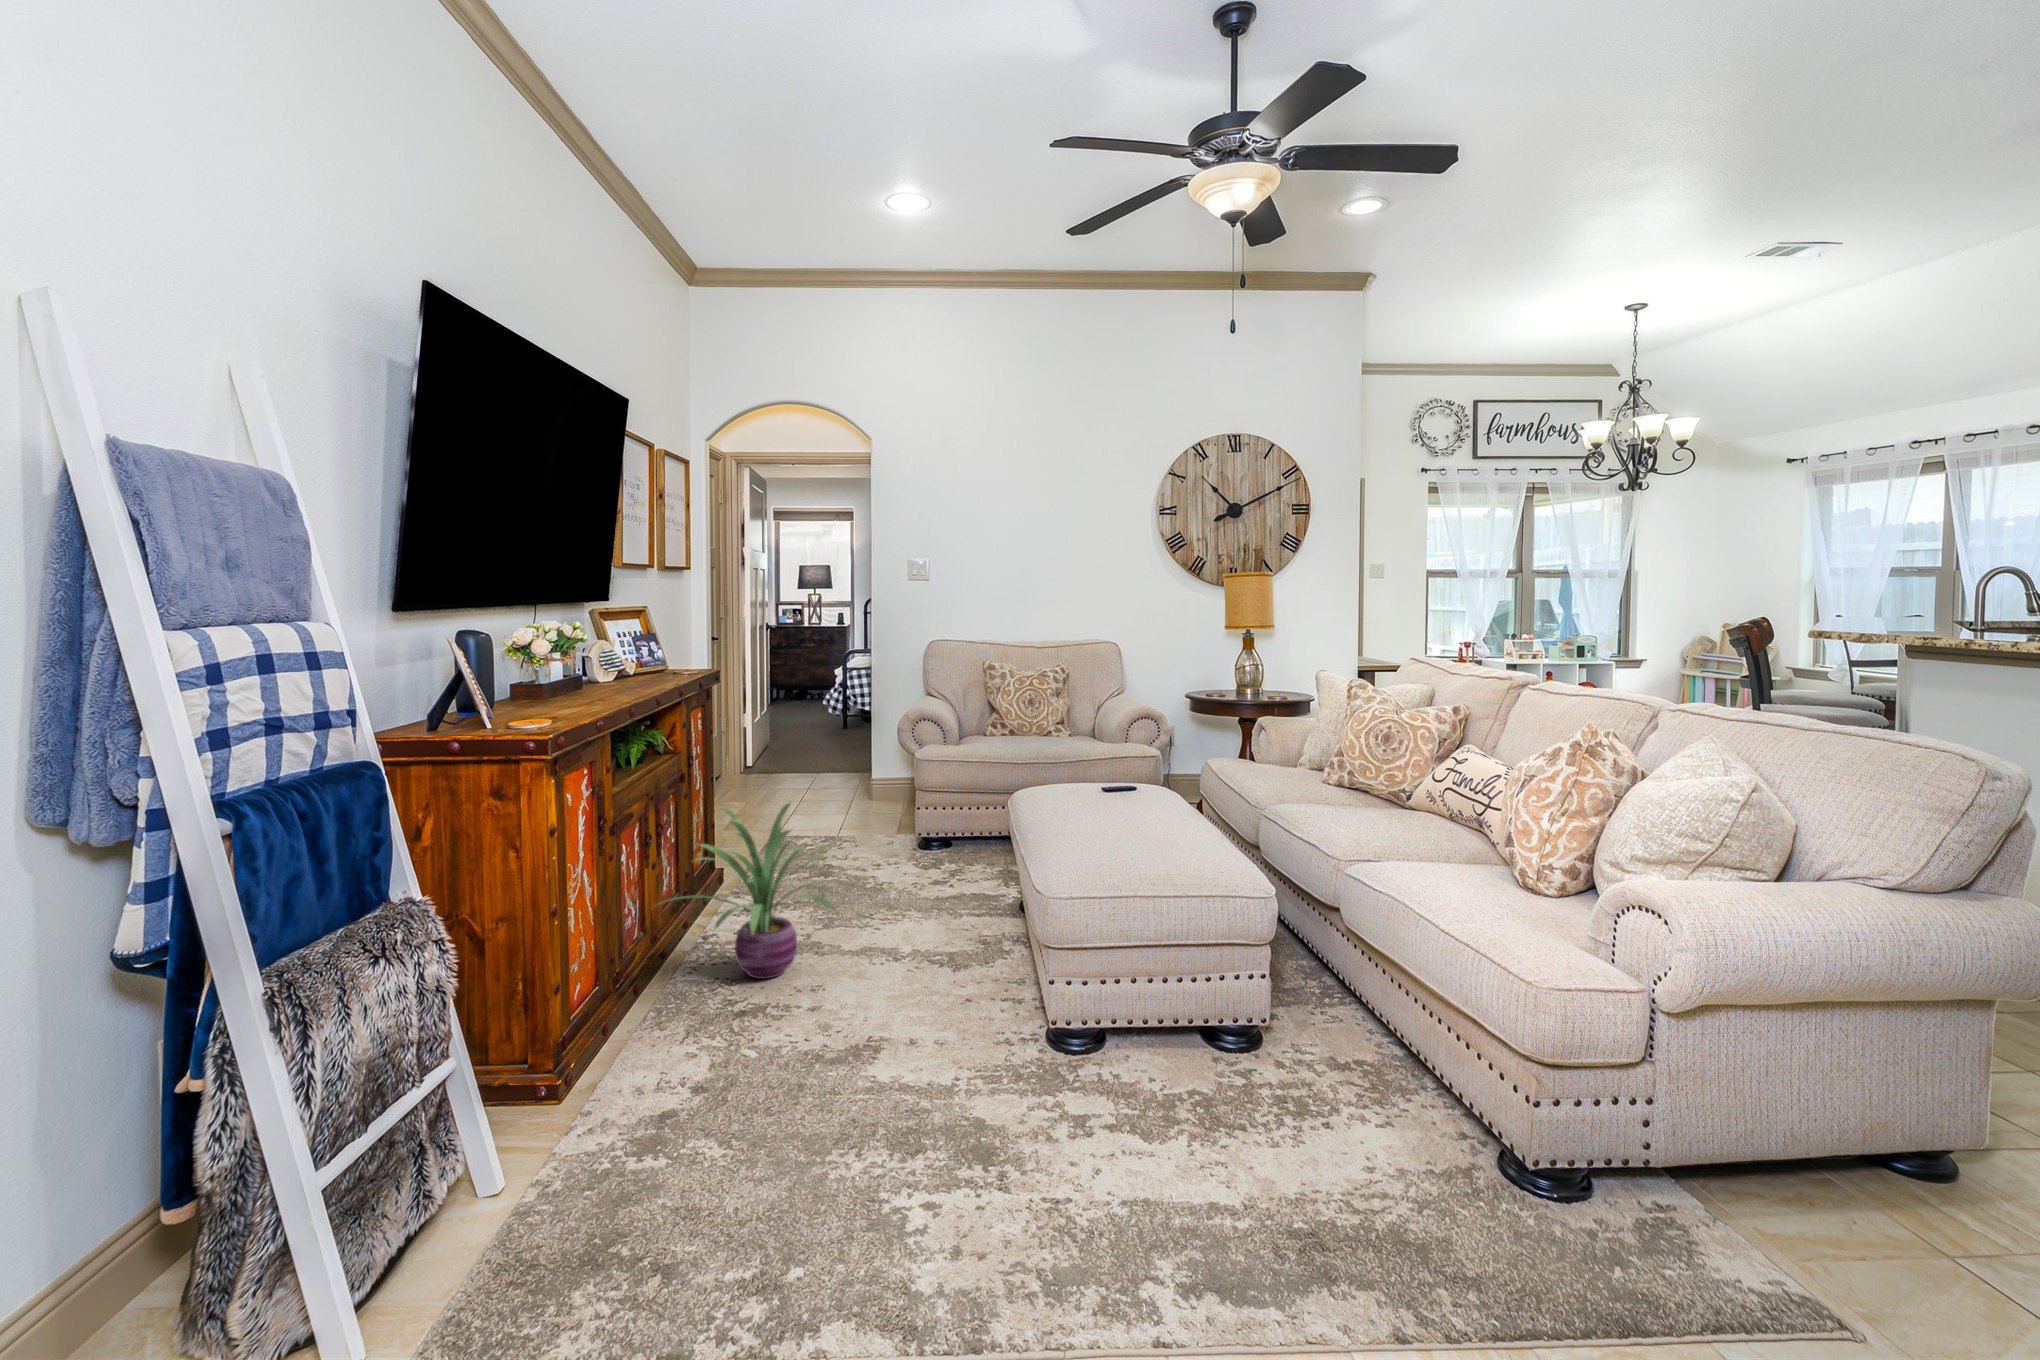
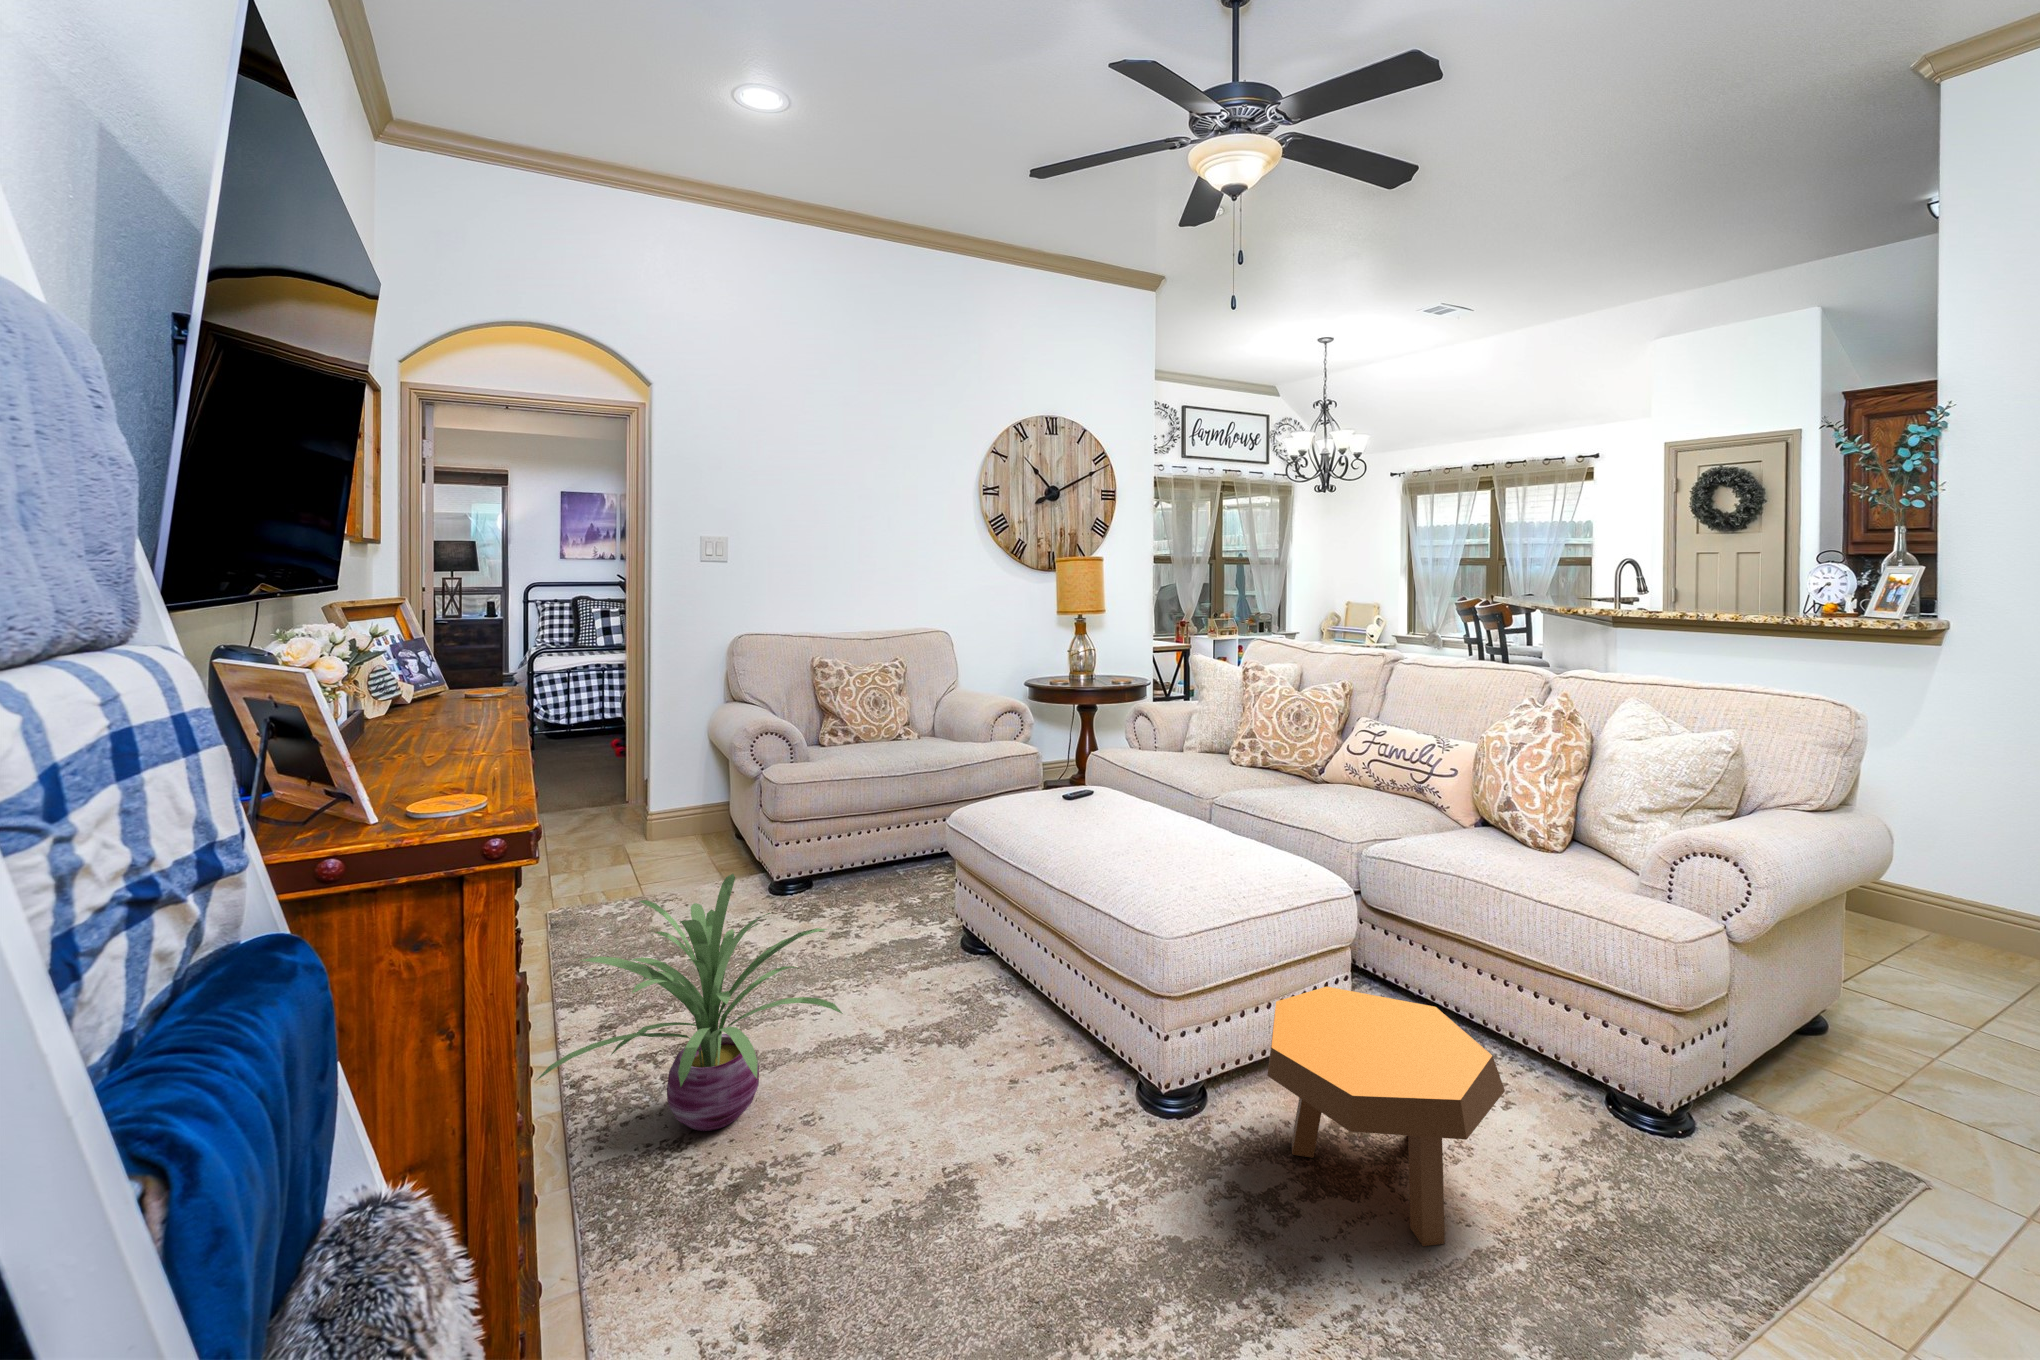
footstool: none [1094,973,1307,1206] -> present [1267,987,1505,1246]

